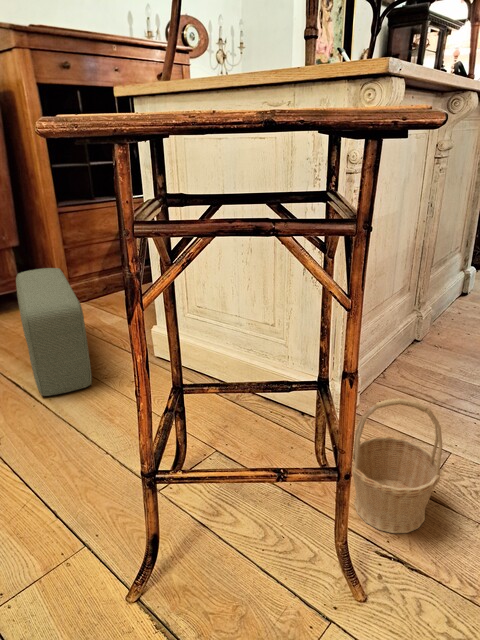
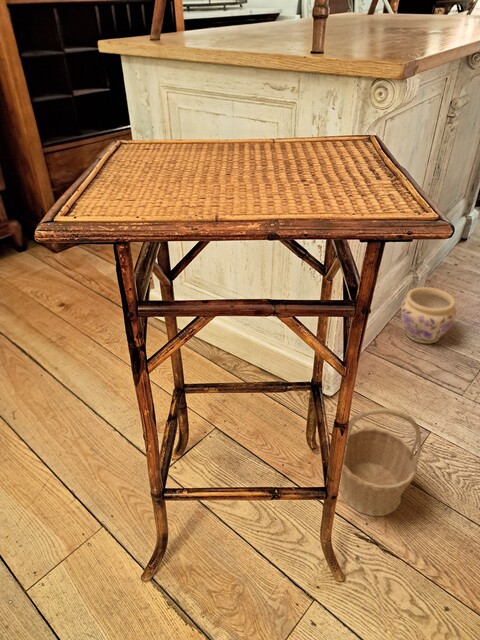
pouf: present [16,268,92,396] -> none [10,223,94,364]
planter: none [407,320,465,376] -> present [401,287,456,344]

